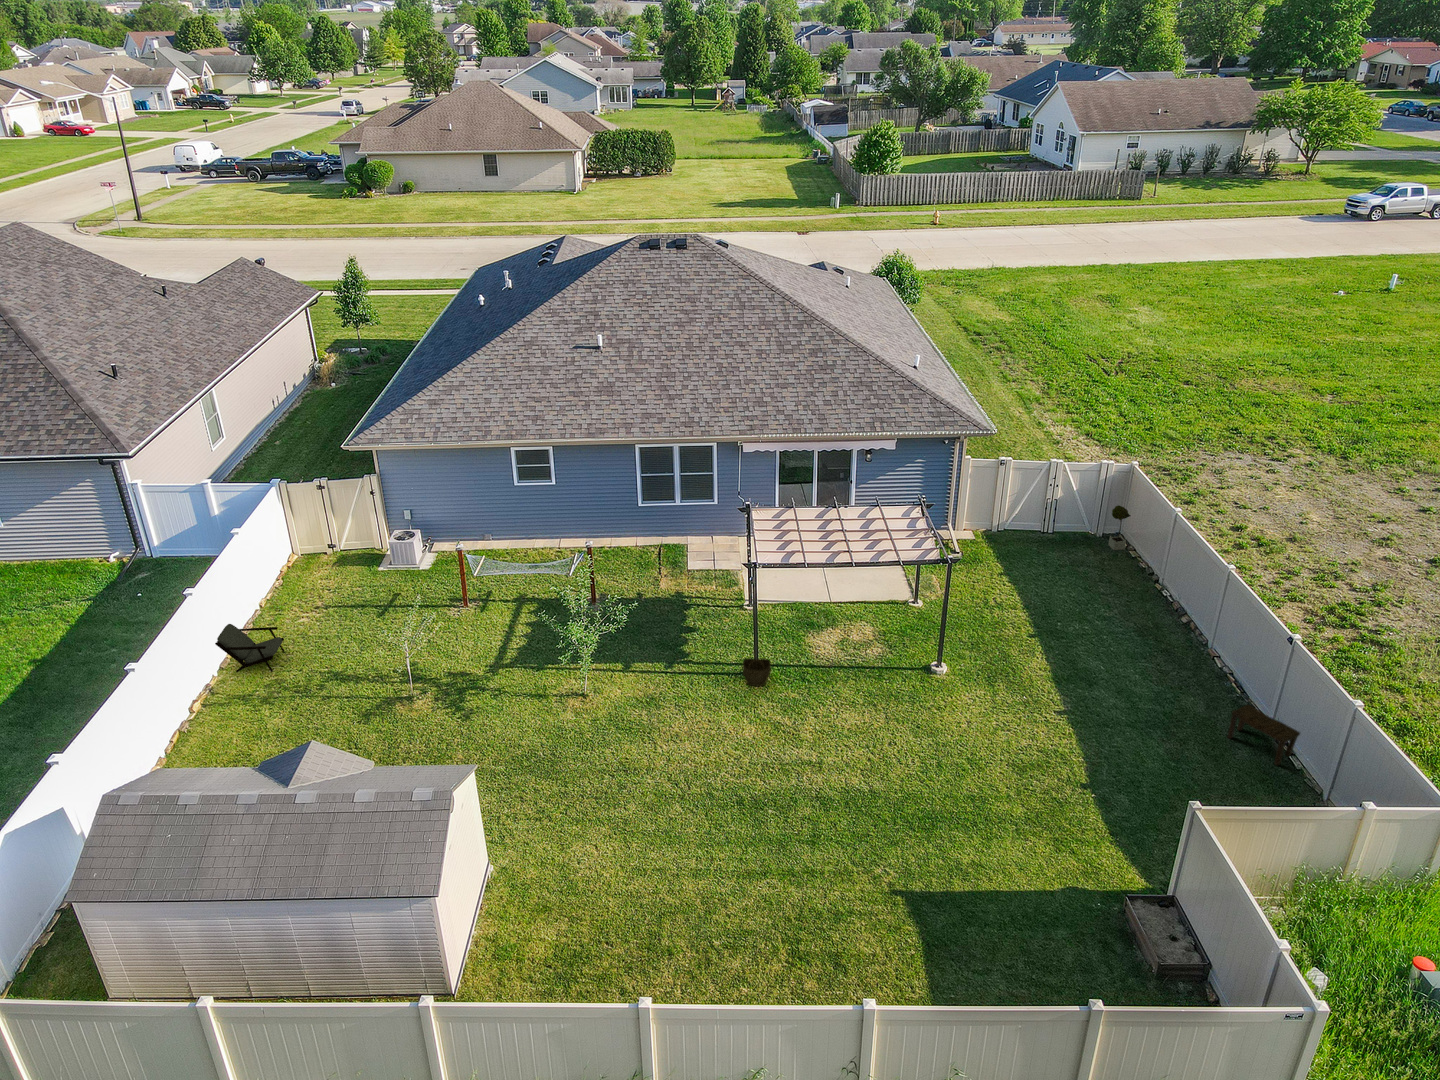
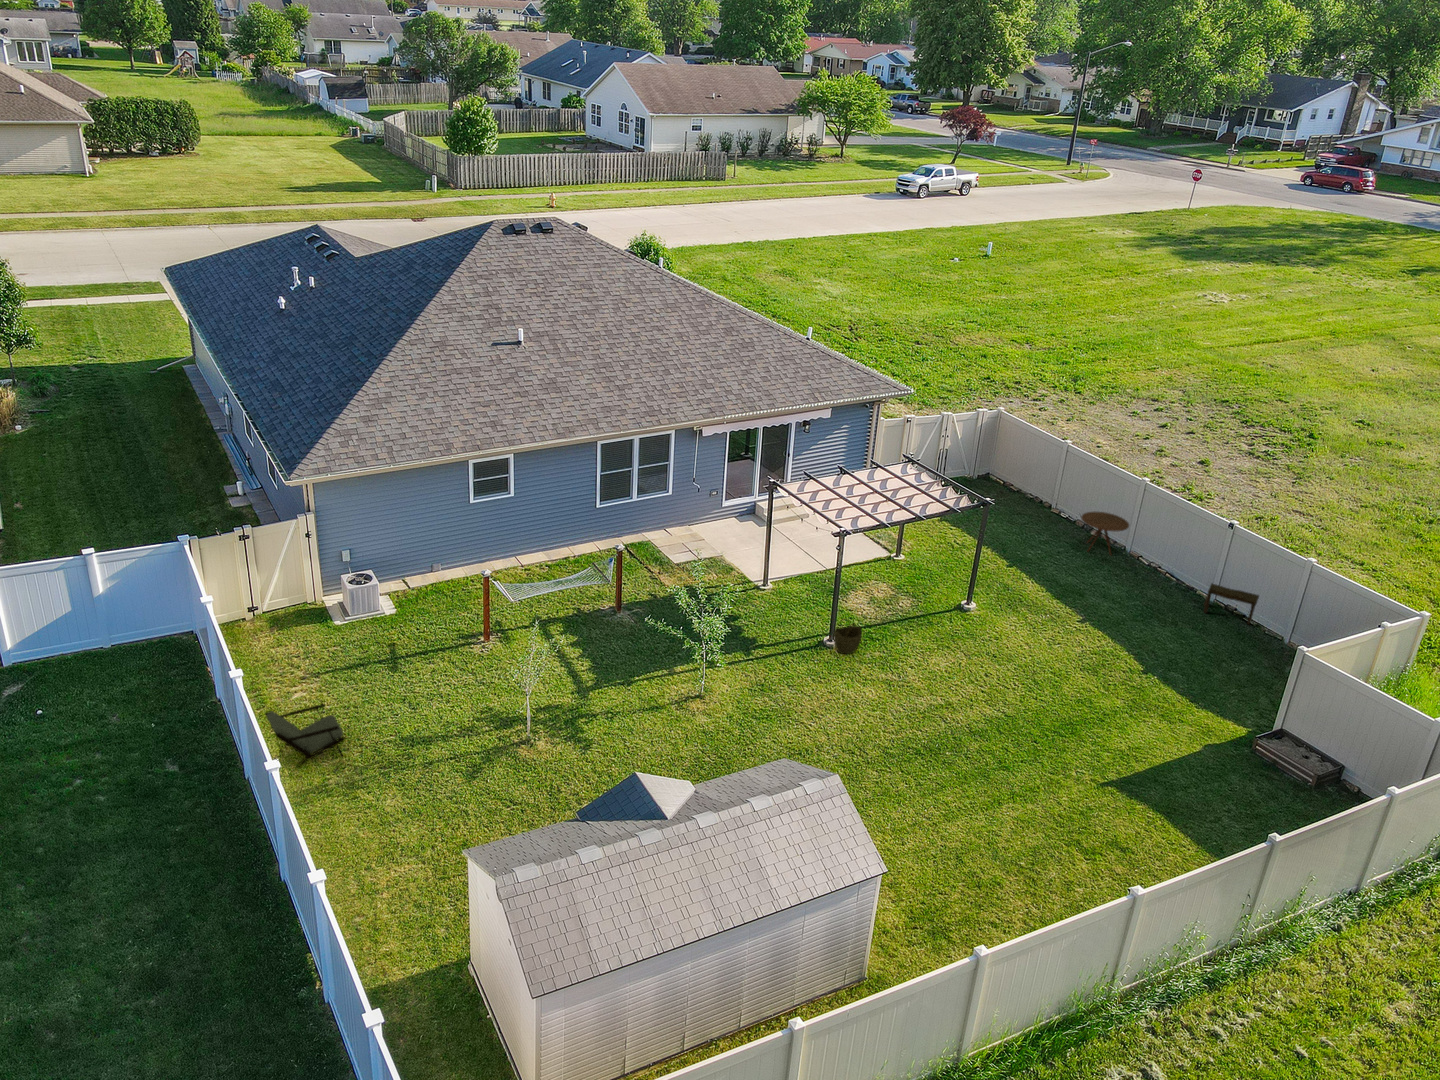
potted tree: present [1109,505,1131,550] -> none [987,449,1005,489]
round table: none [1148,593,1206,648] -> present [1082,512,1129,555]

